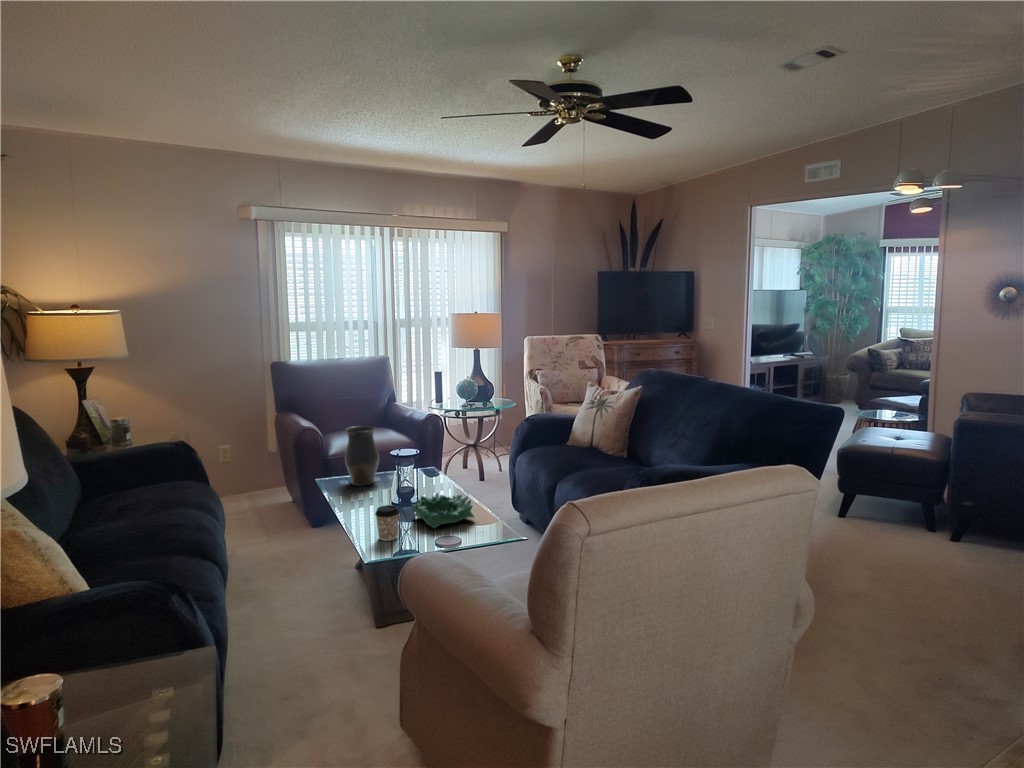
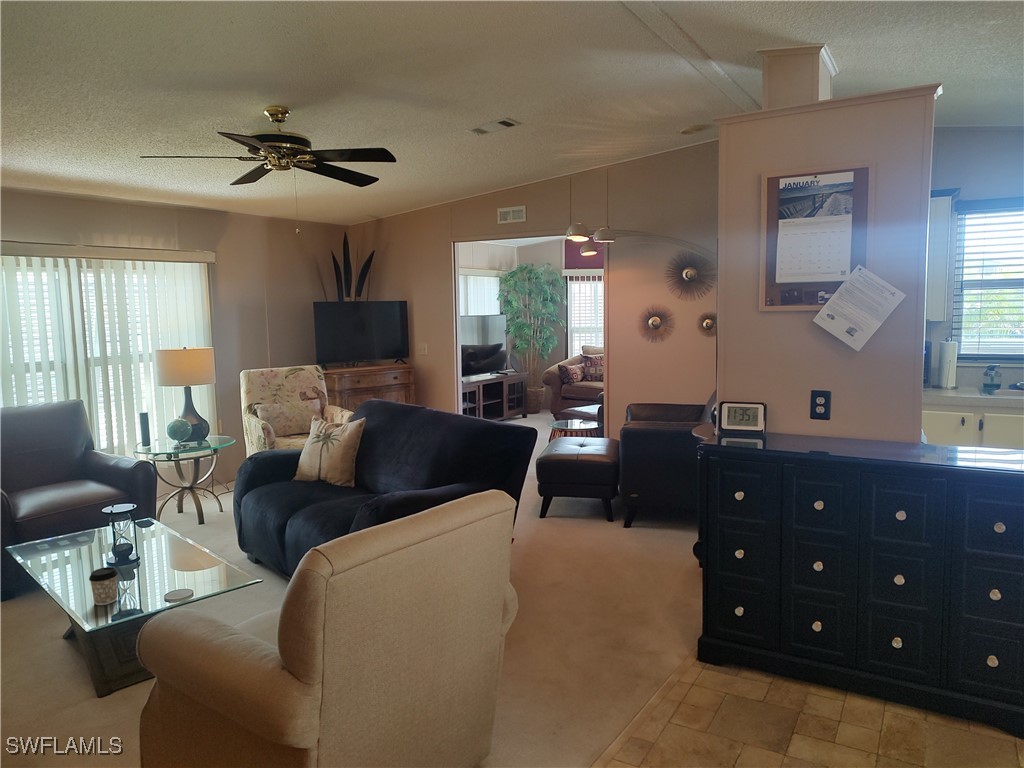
vase: present [345,426,379,486] -> none [38,484,84,550]
decorative bowl: present [411,493,474,528] -> none [130,545,203,584]

